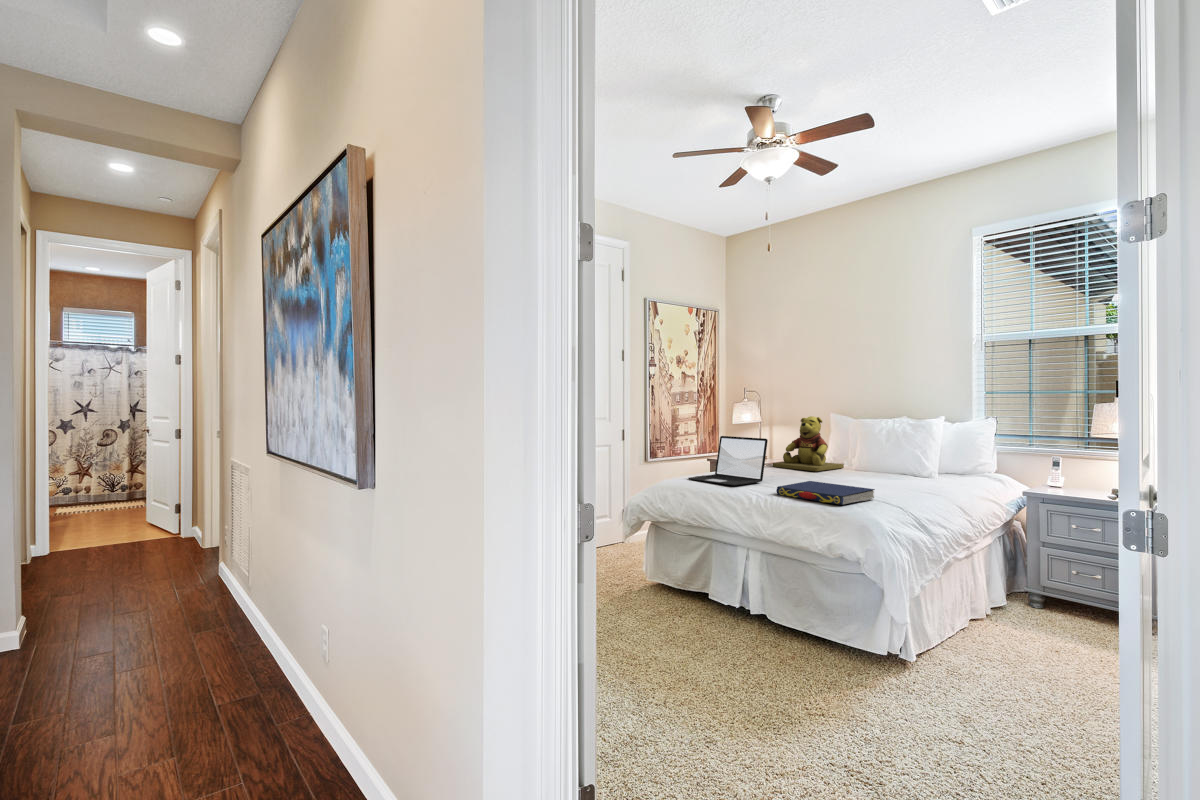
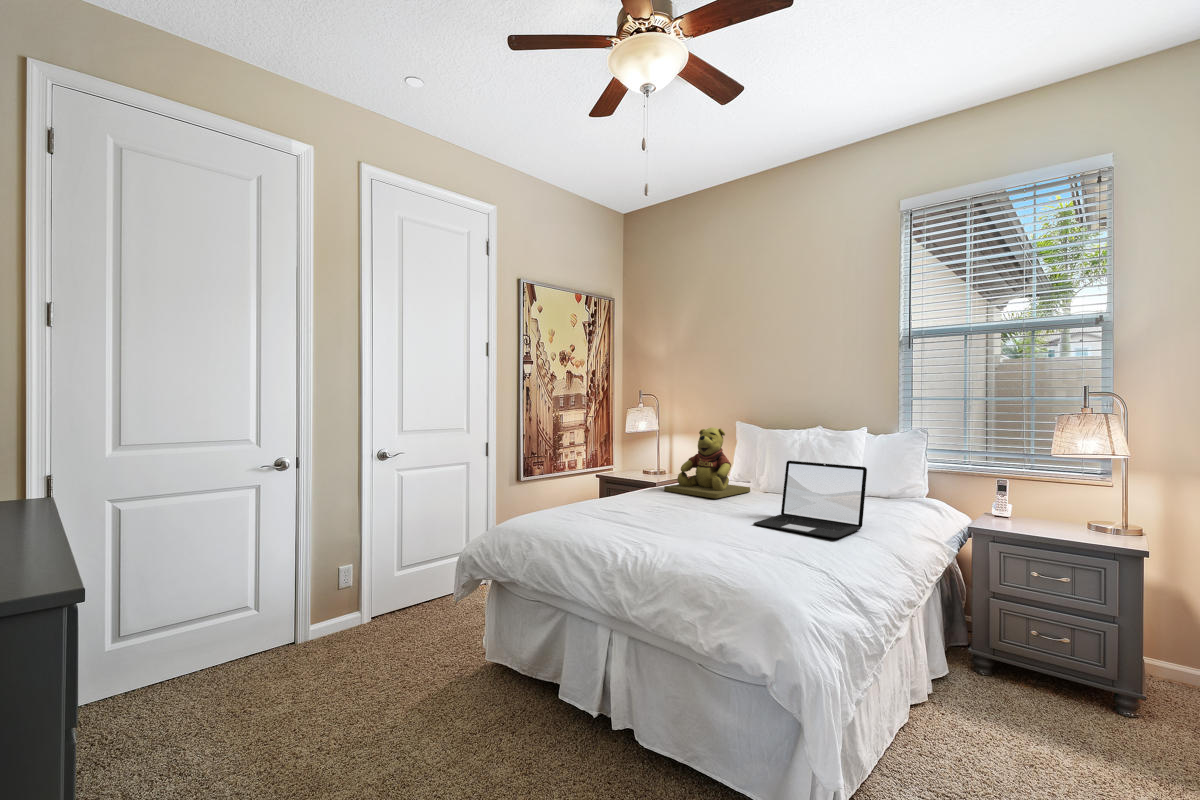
laptop: present [688,436,768,486] -> present [754,461,867,538]
book: present [776,481,875,505] -> none [654,521,788,567]

